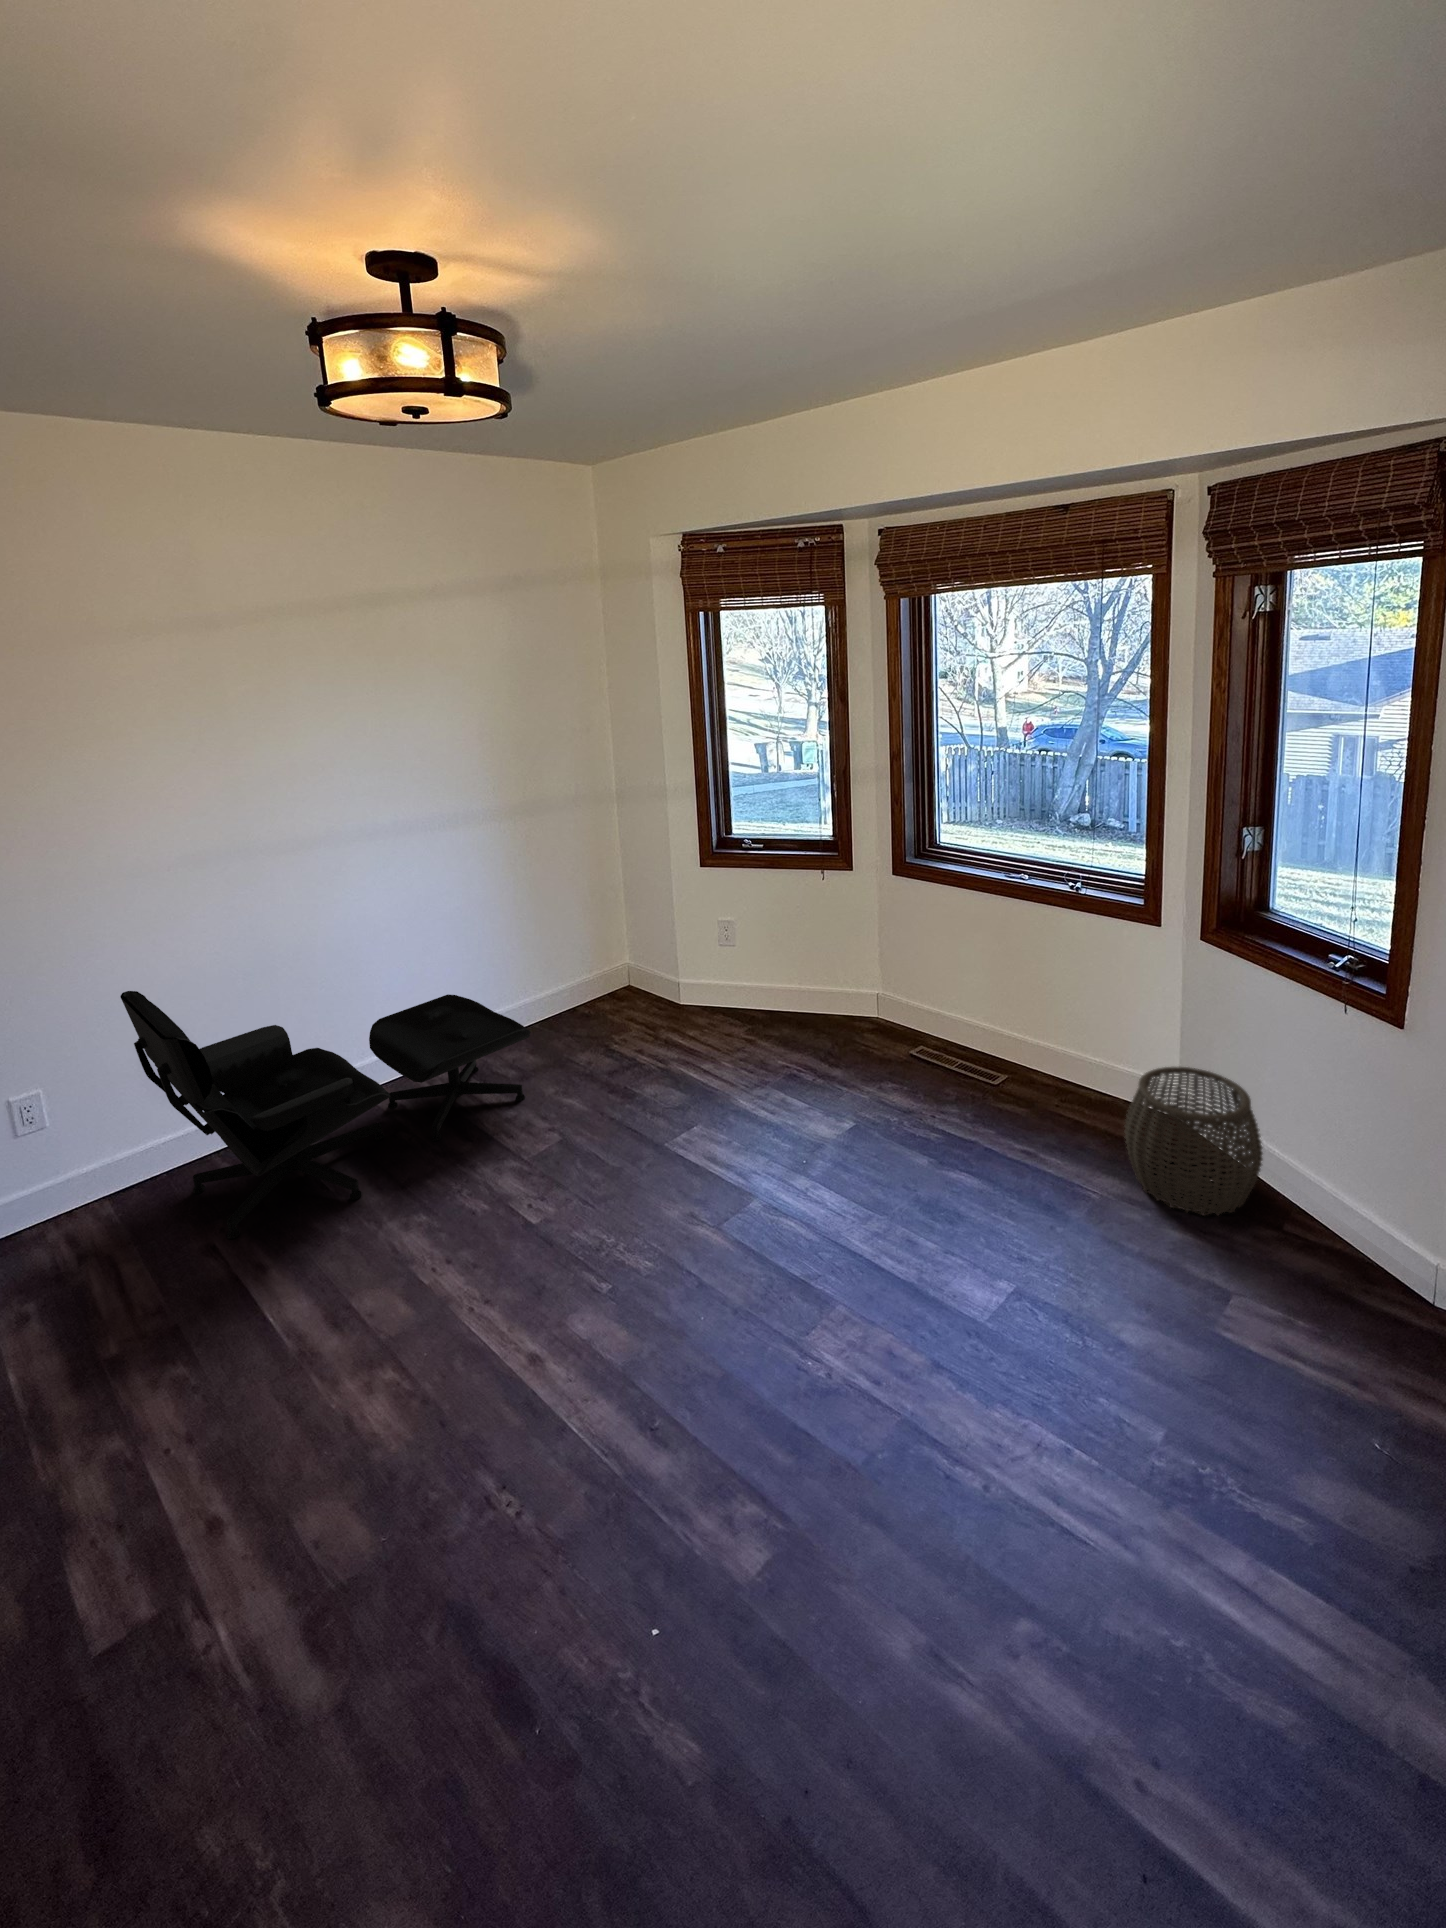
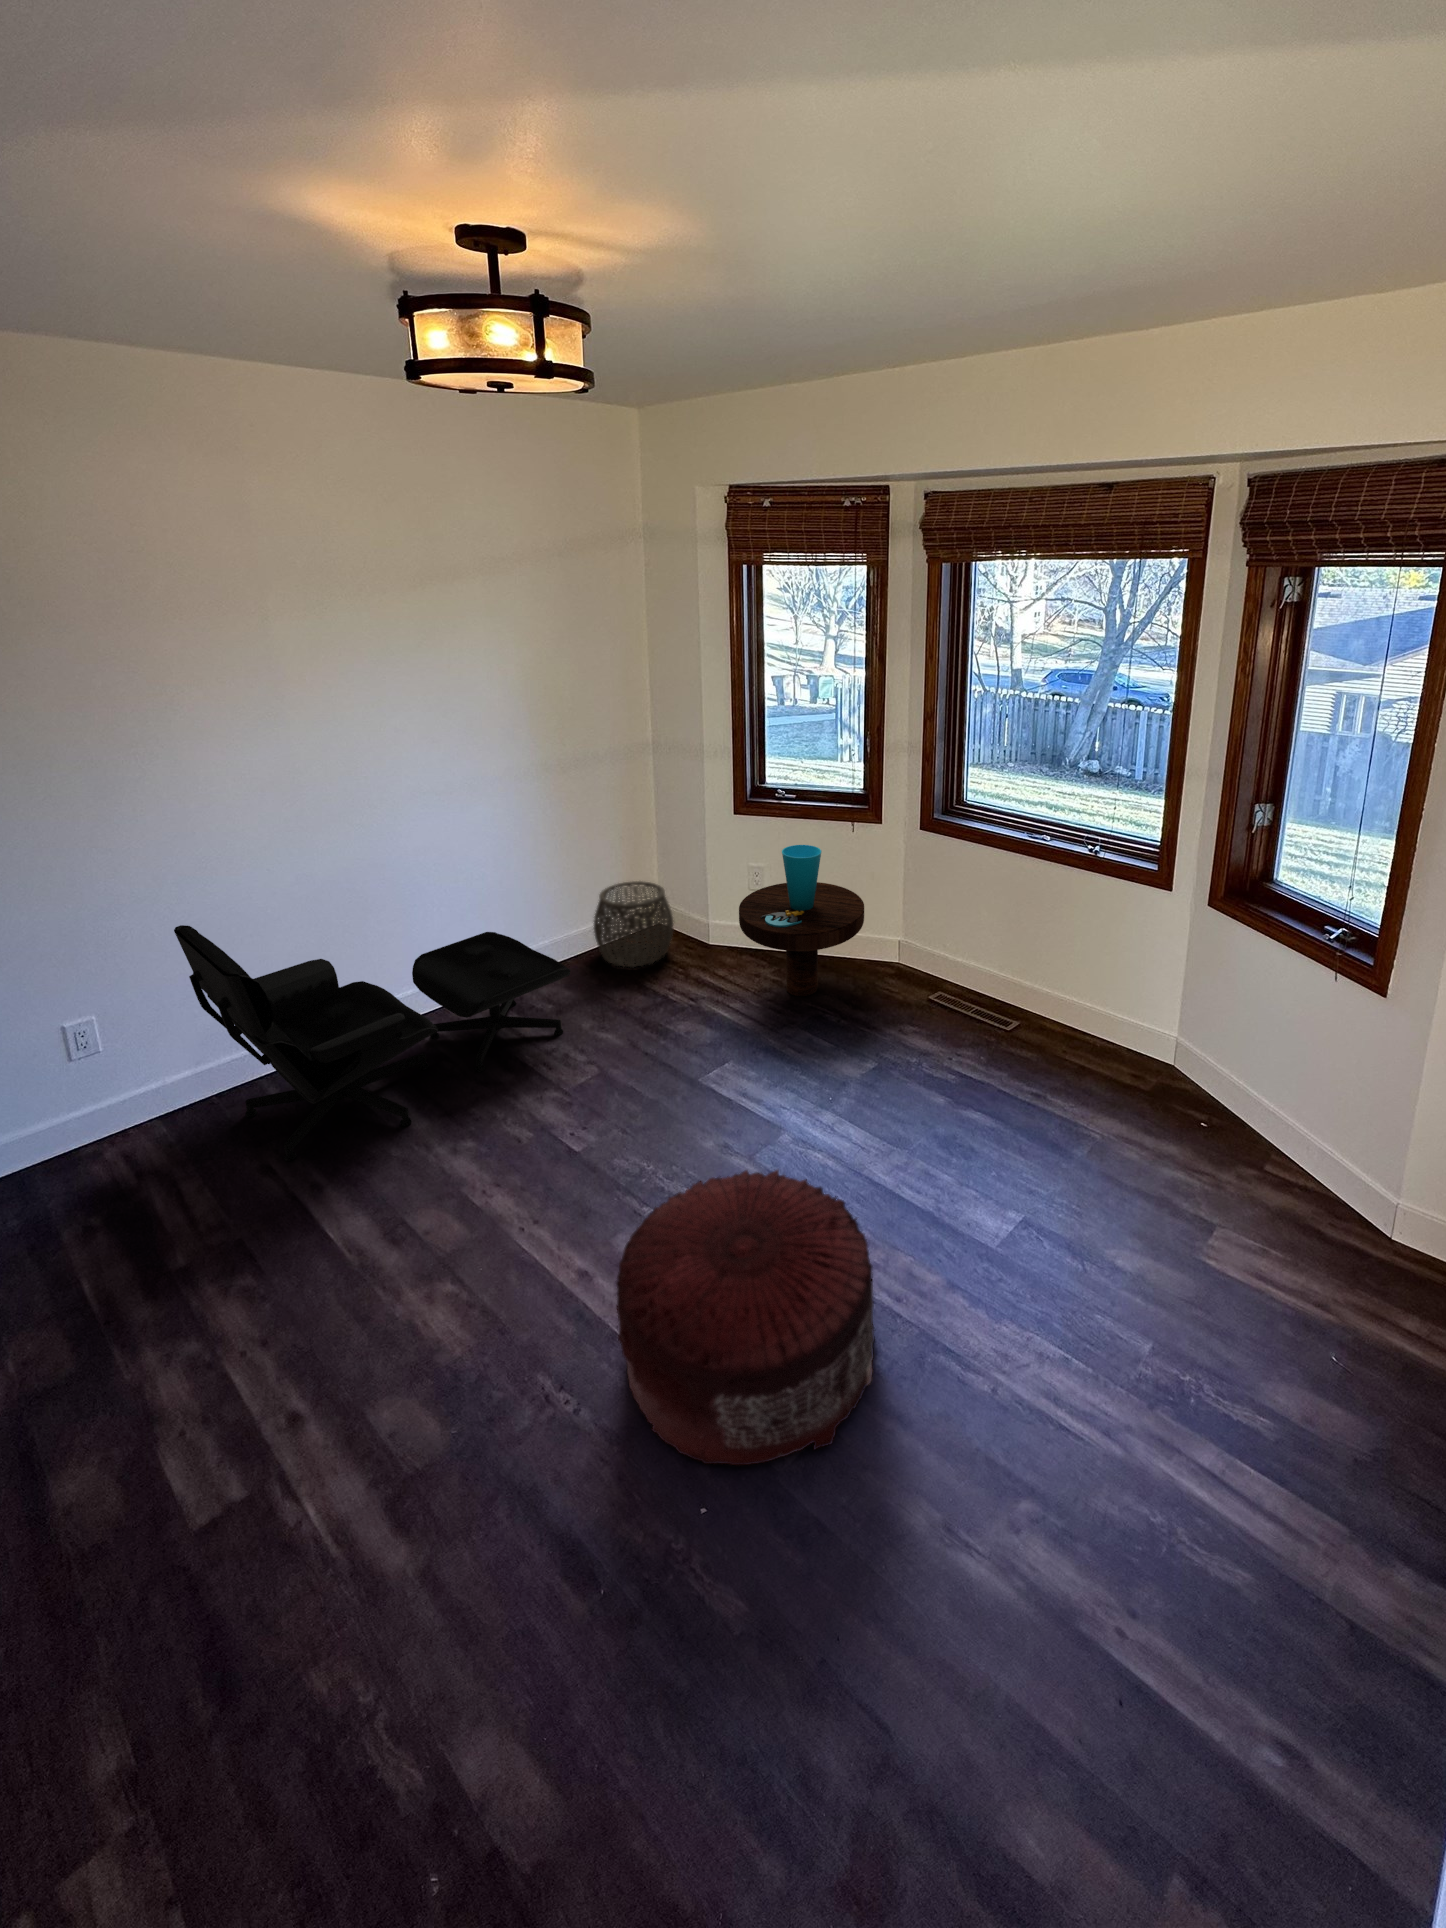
side table: none [706,894,837,1054] -> present [739,845,864,996]
woven basket: present [1124,1067,1263,1215] -> present [594,881,674,967]
pouf: none [555,1235,849,1580] -> present [616,1170,875,1465]

